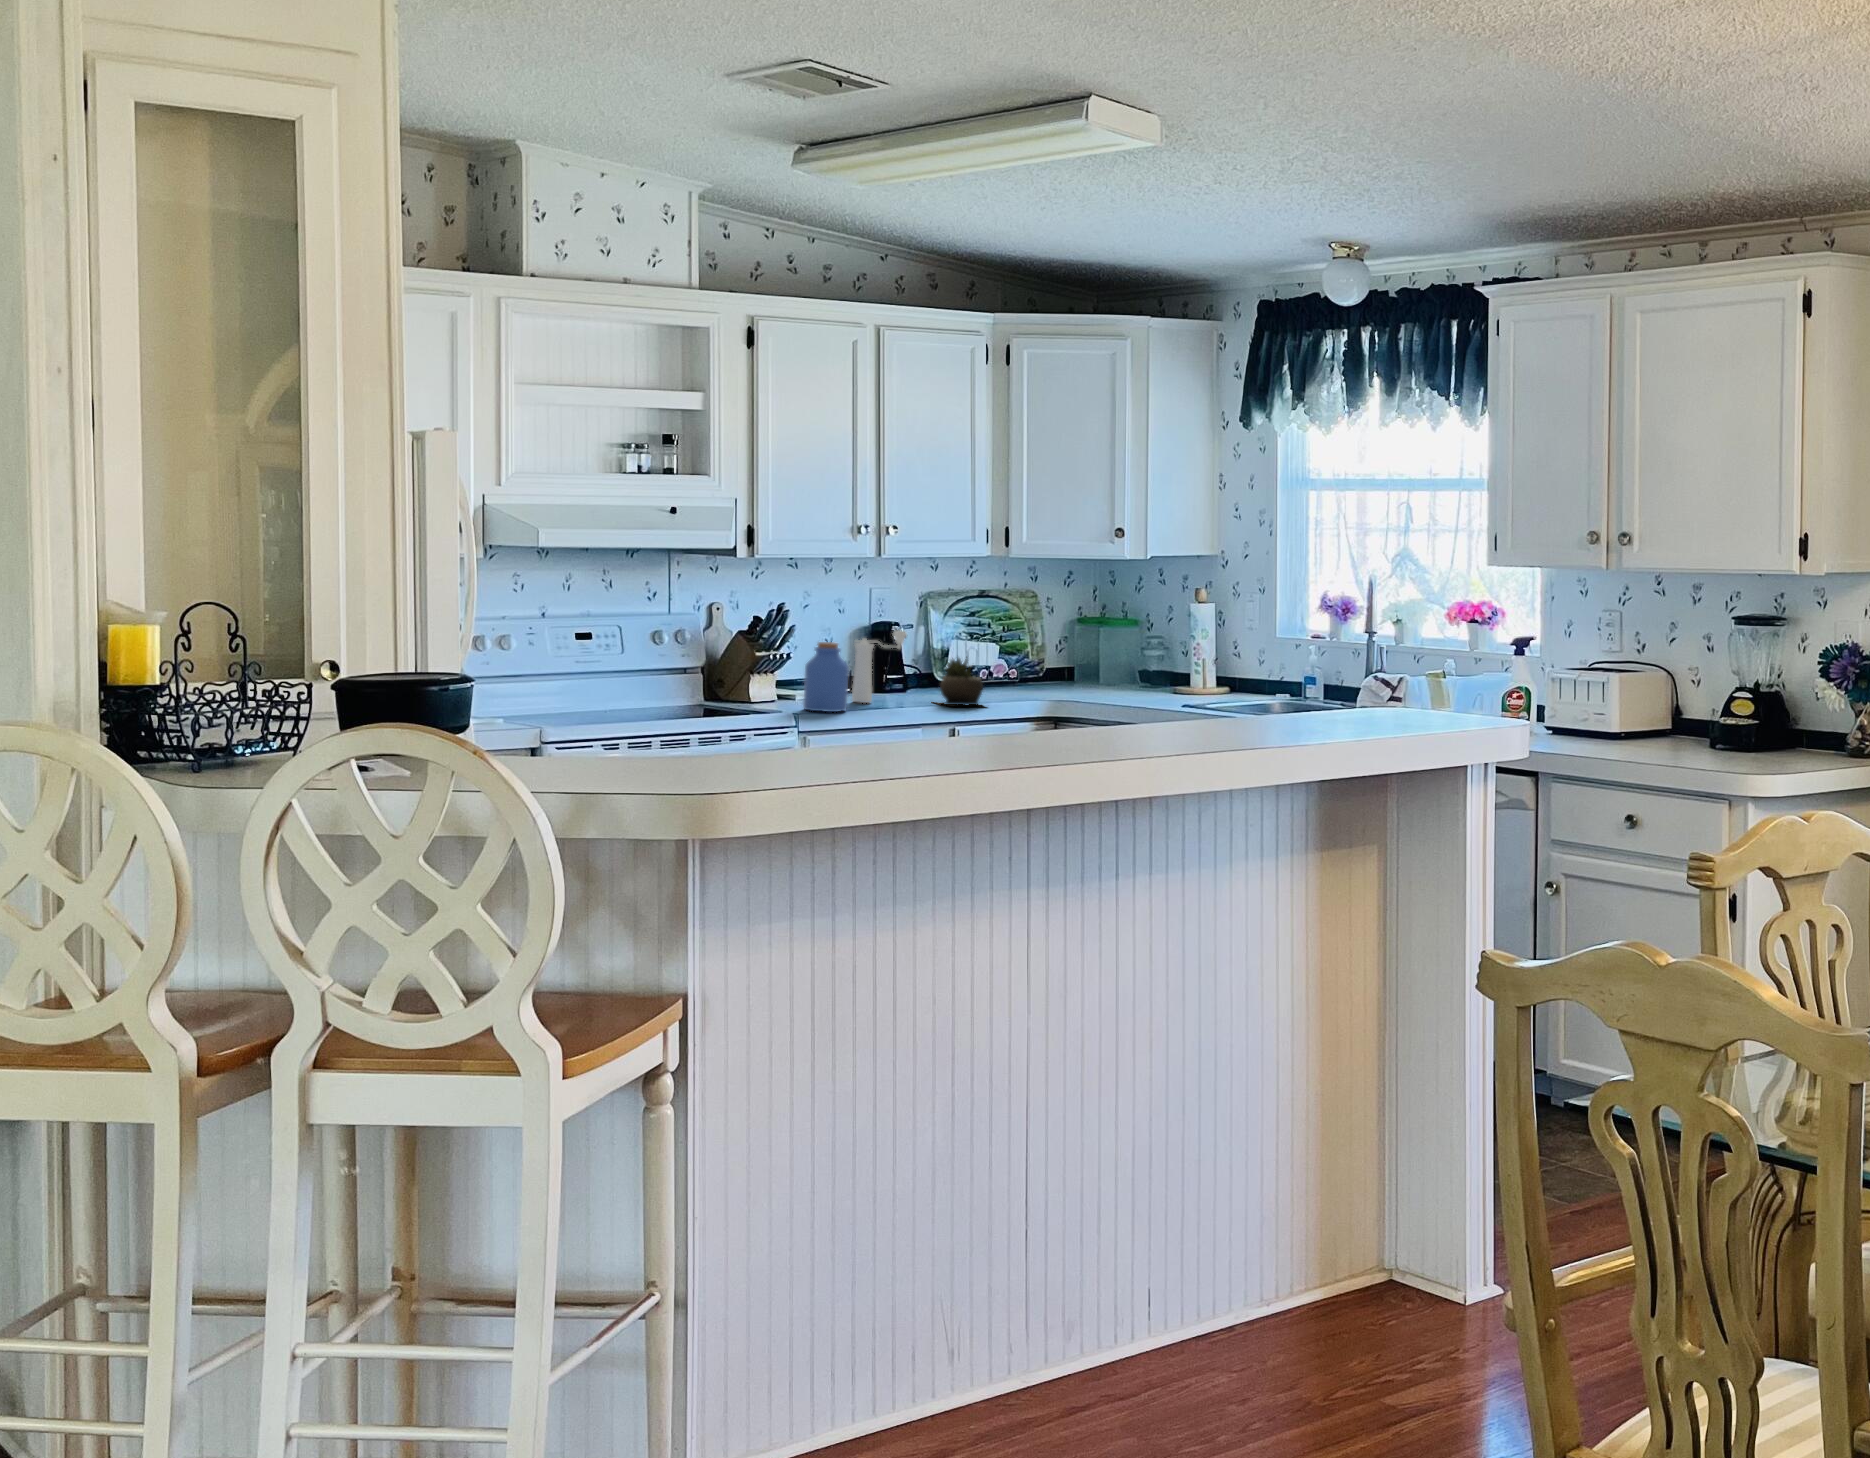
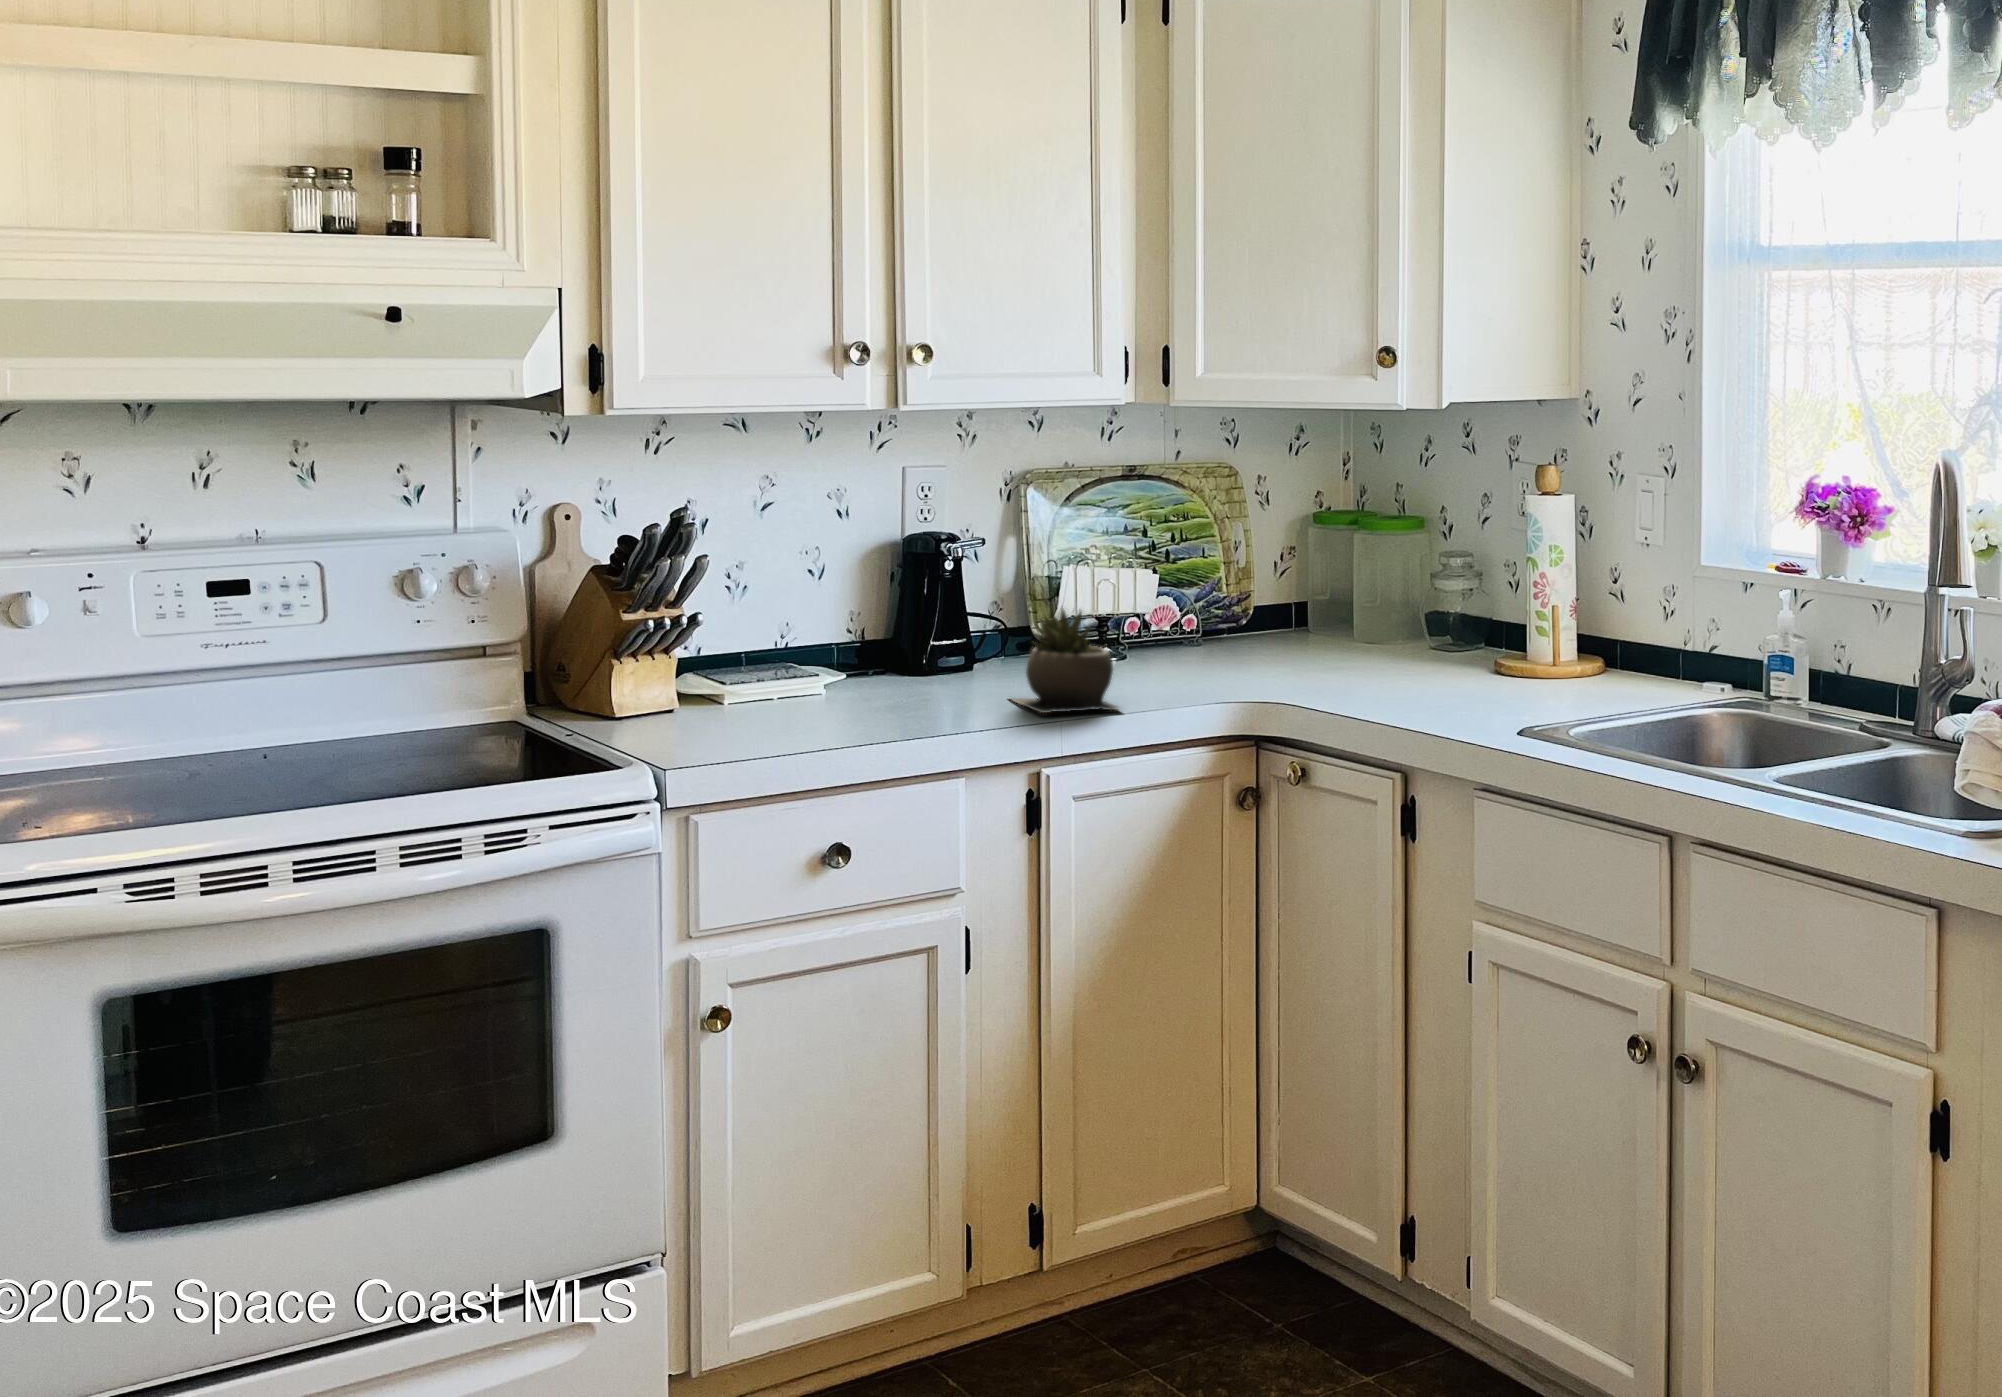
pepper mill: present [852,630,907,703] -> none [841,556,960,710]
jar: present [803,642,849,712] -> none [713,594,813,748]

